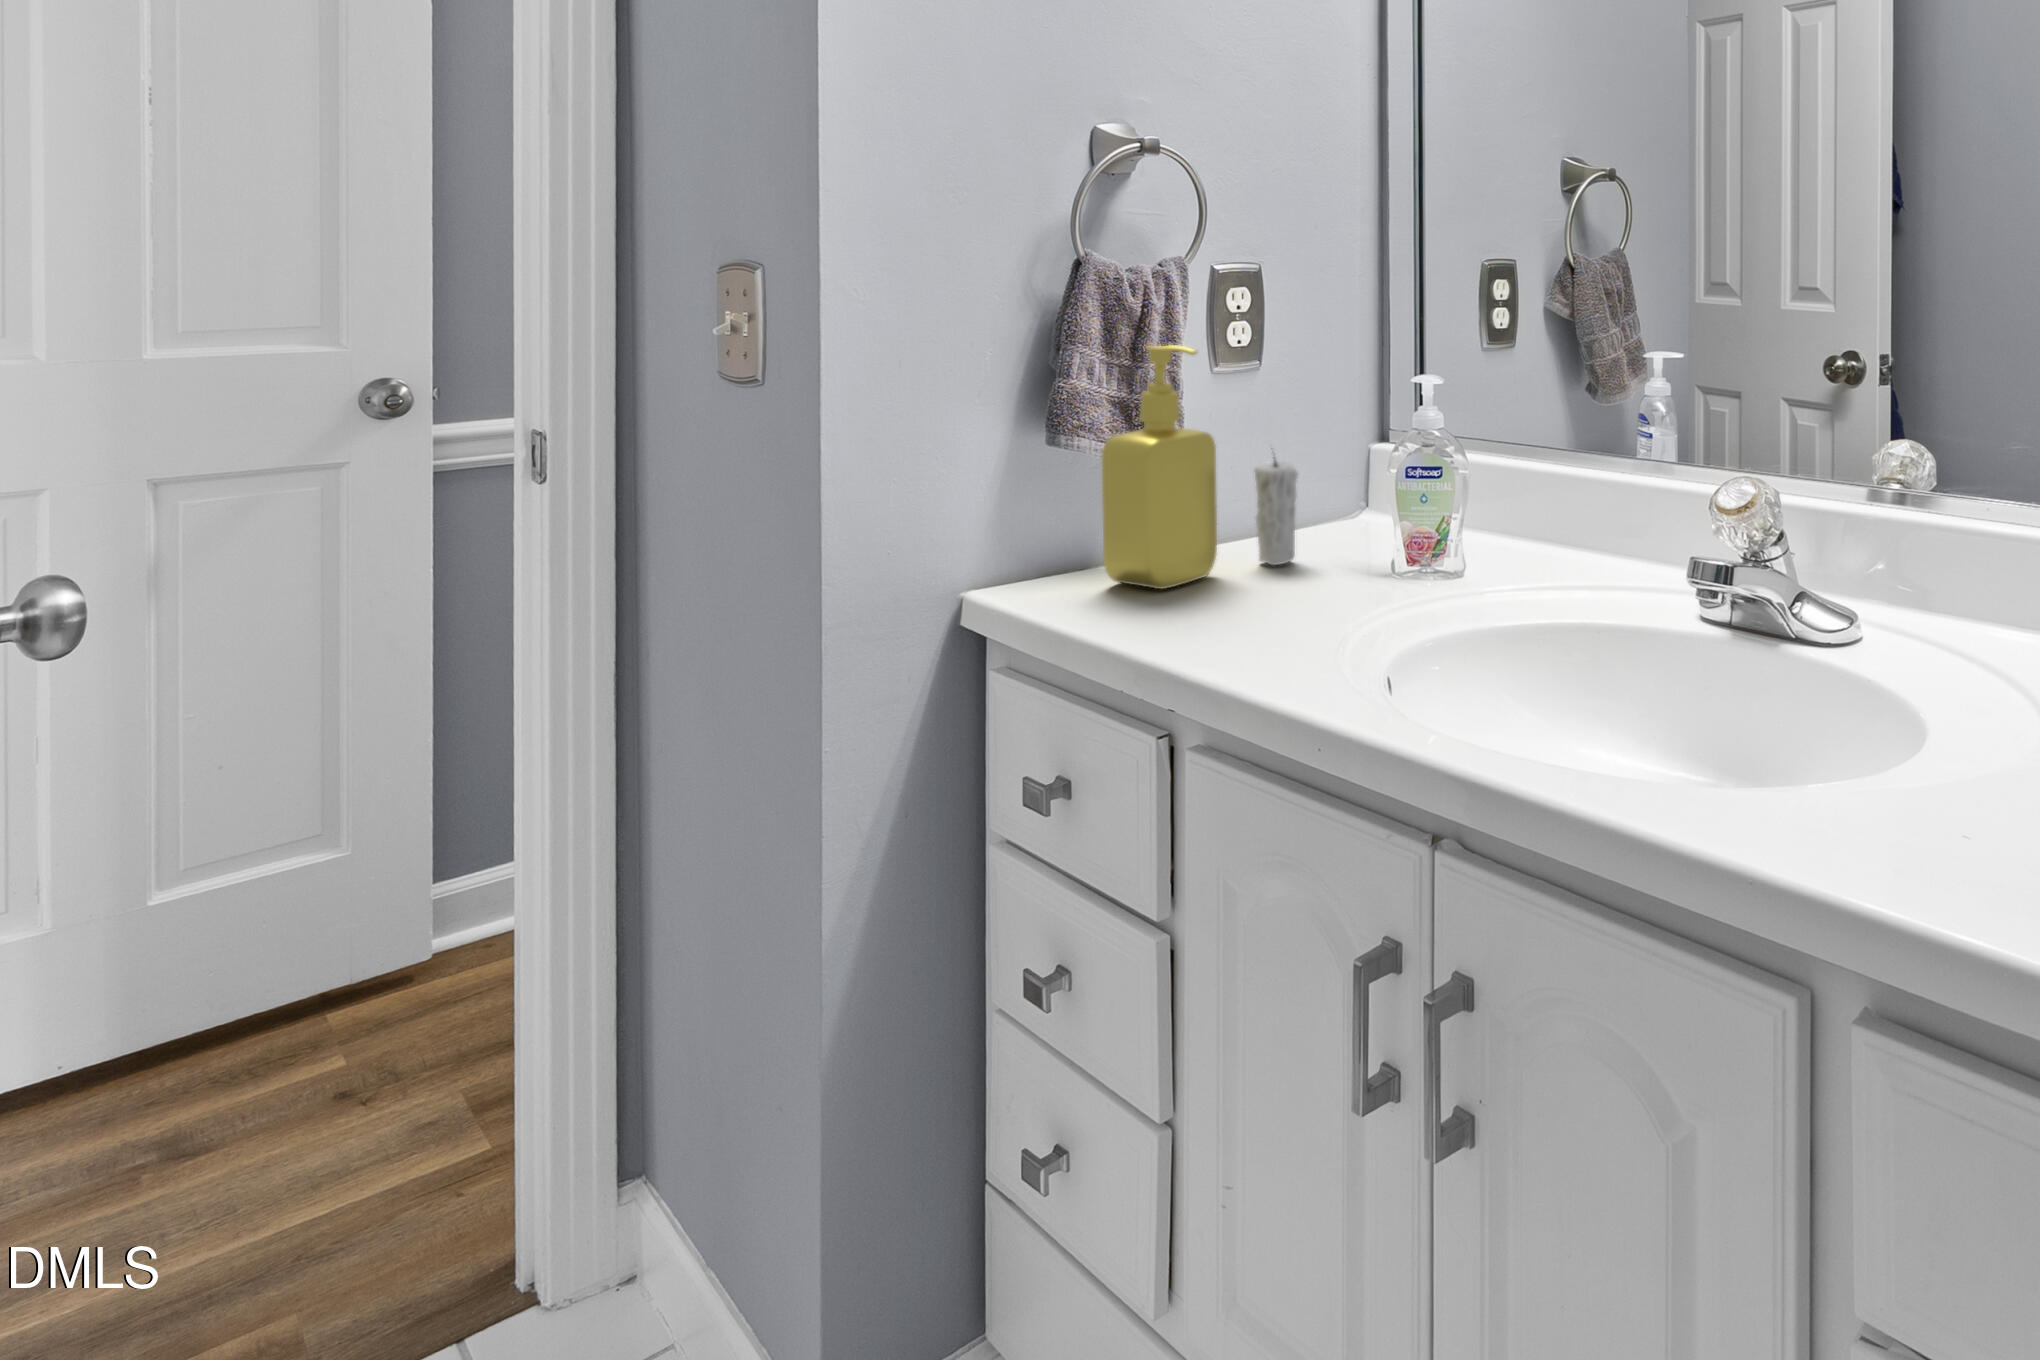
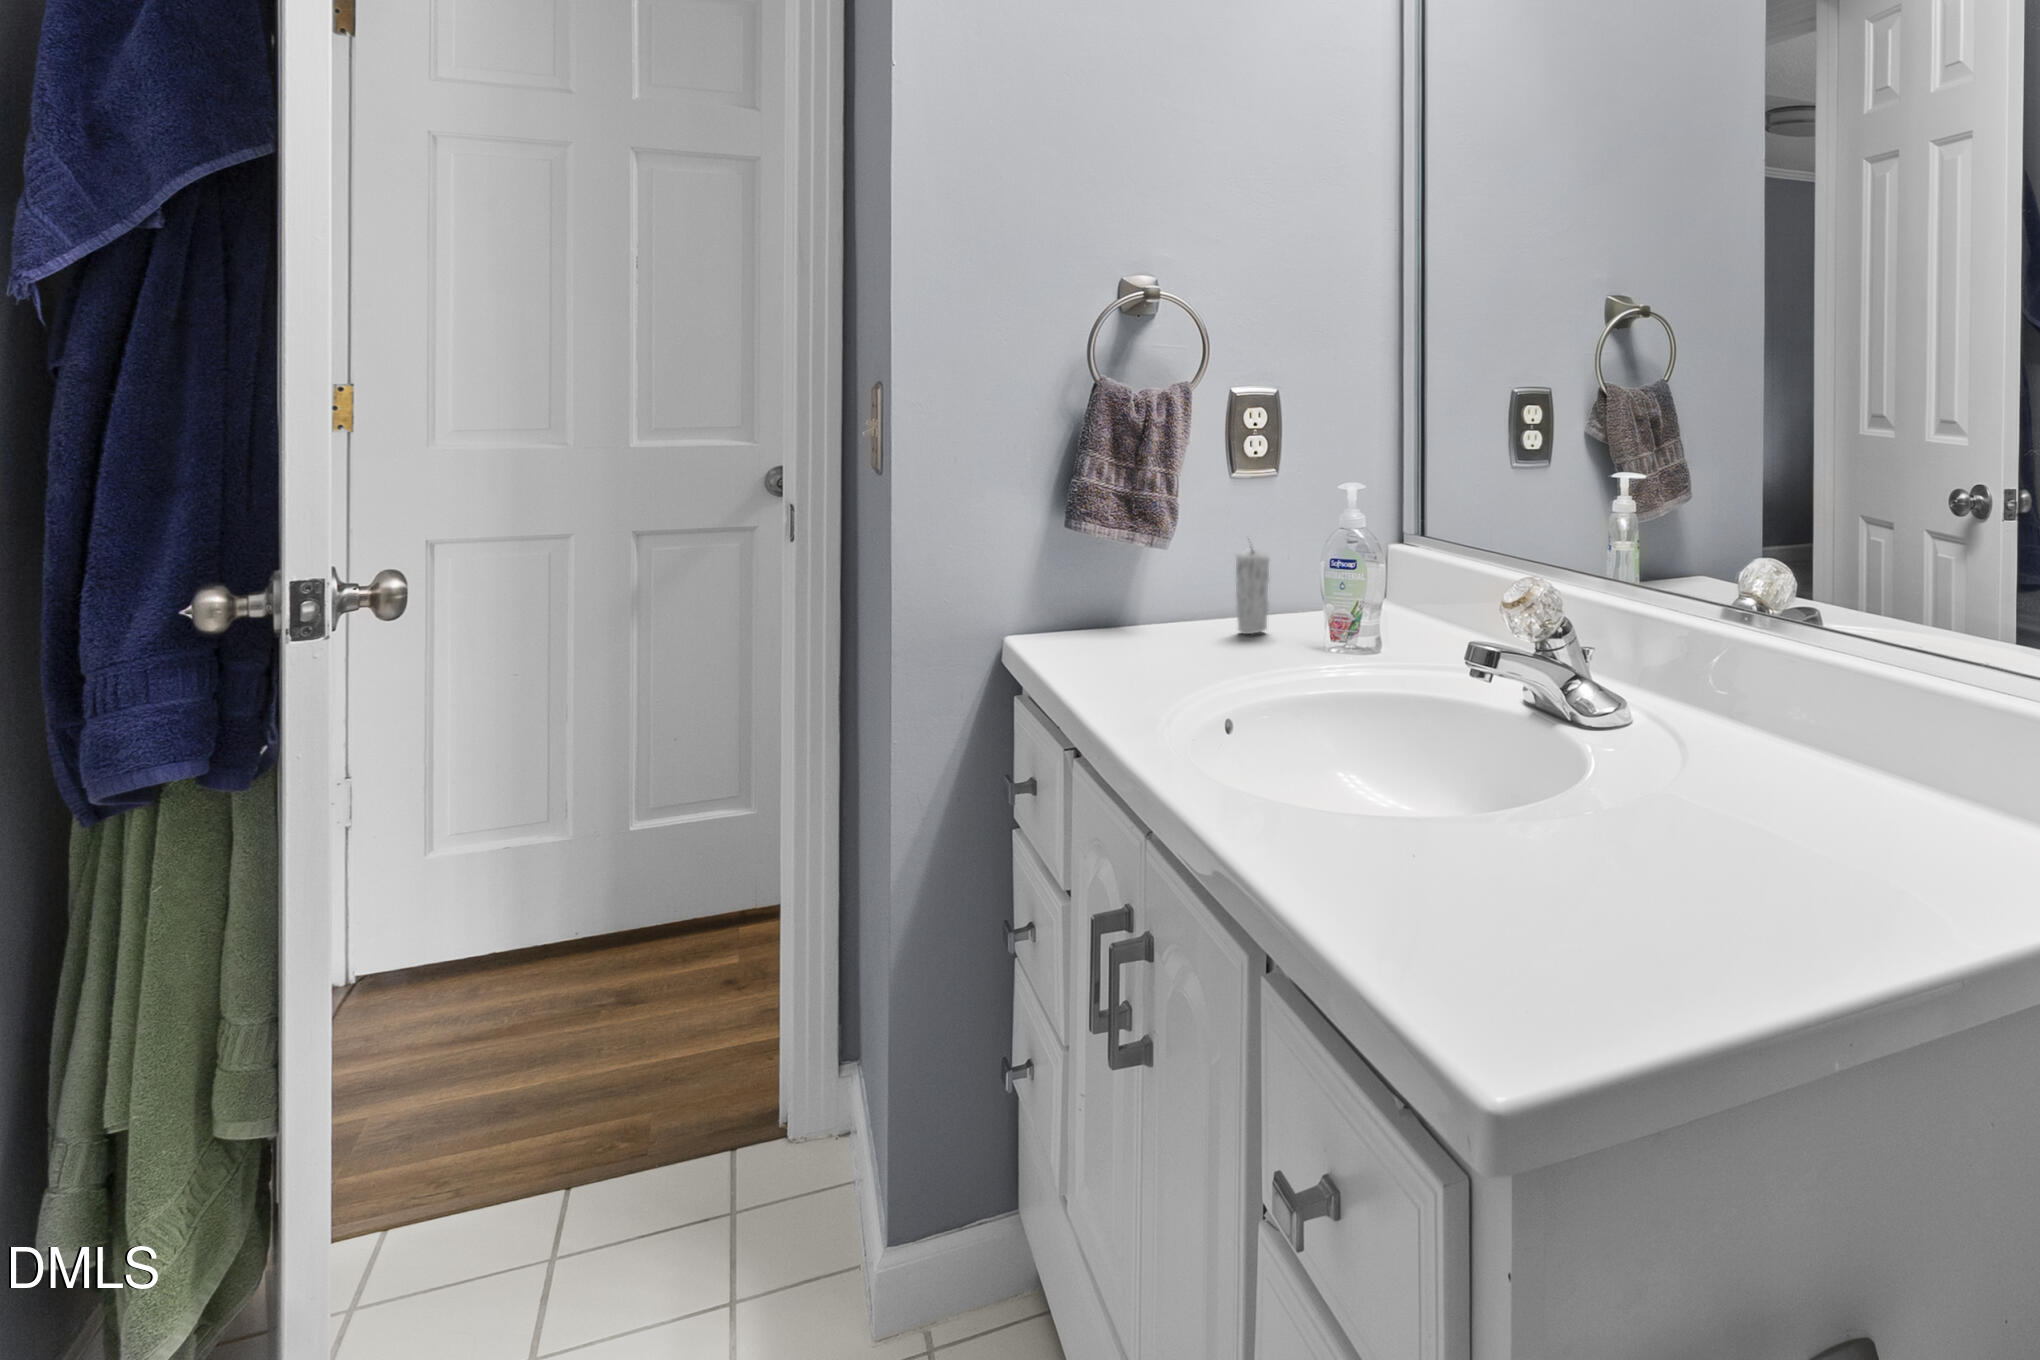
soap dispenser: present [1102,345,1217,589] -> none [1103,453,1196,643]

